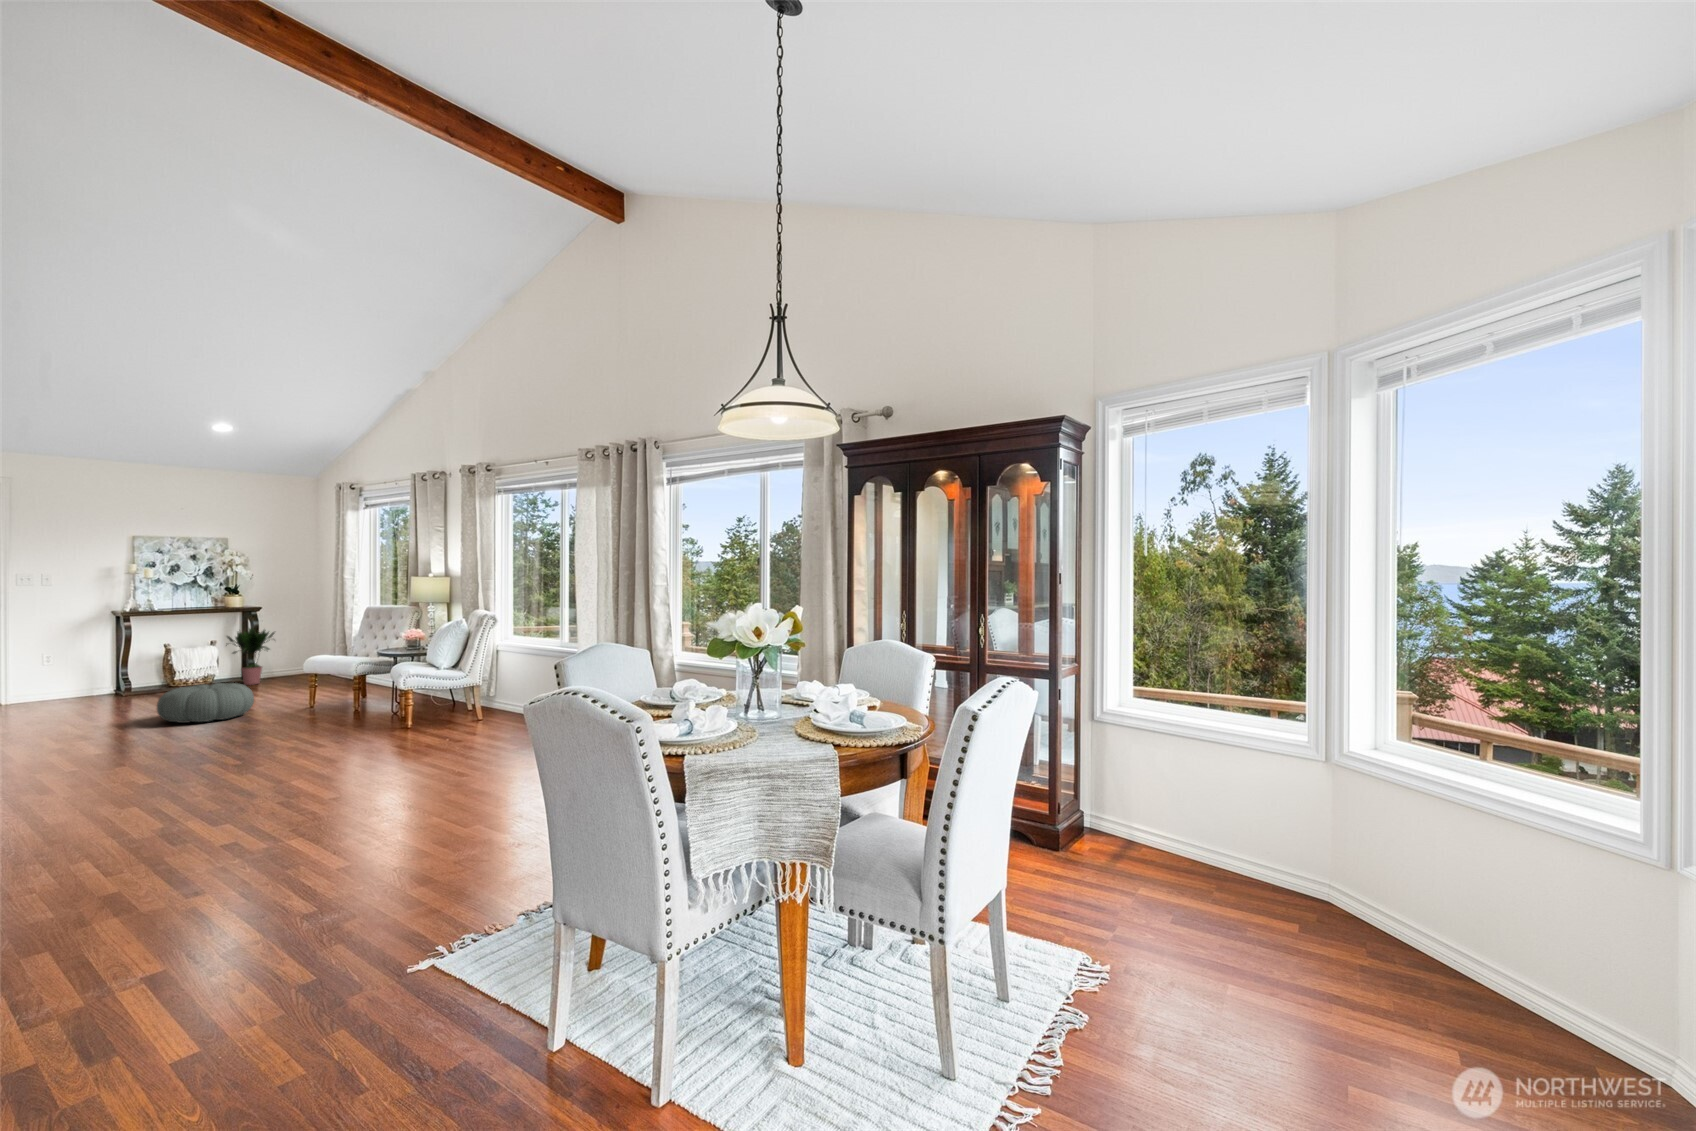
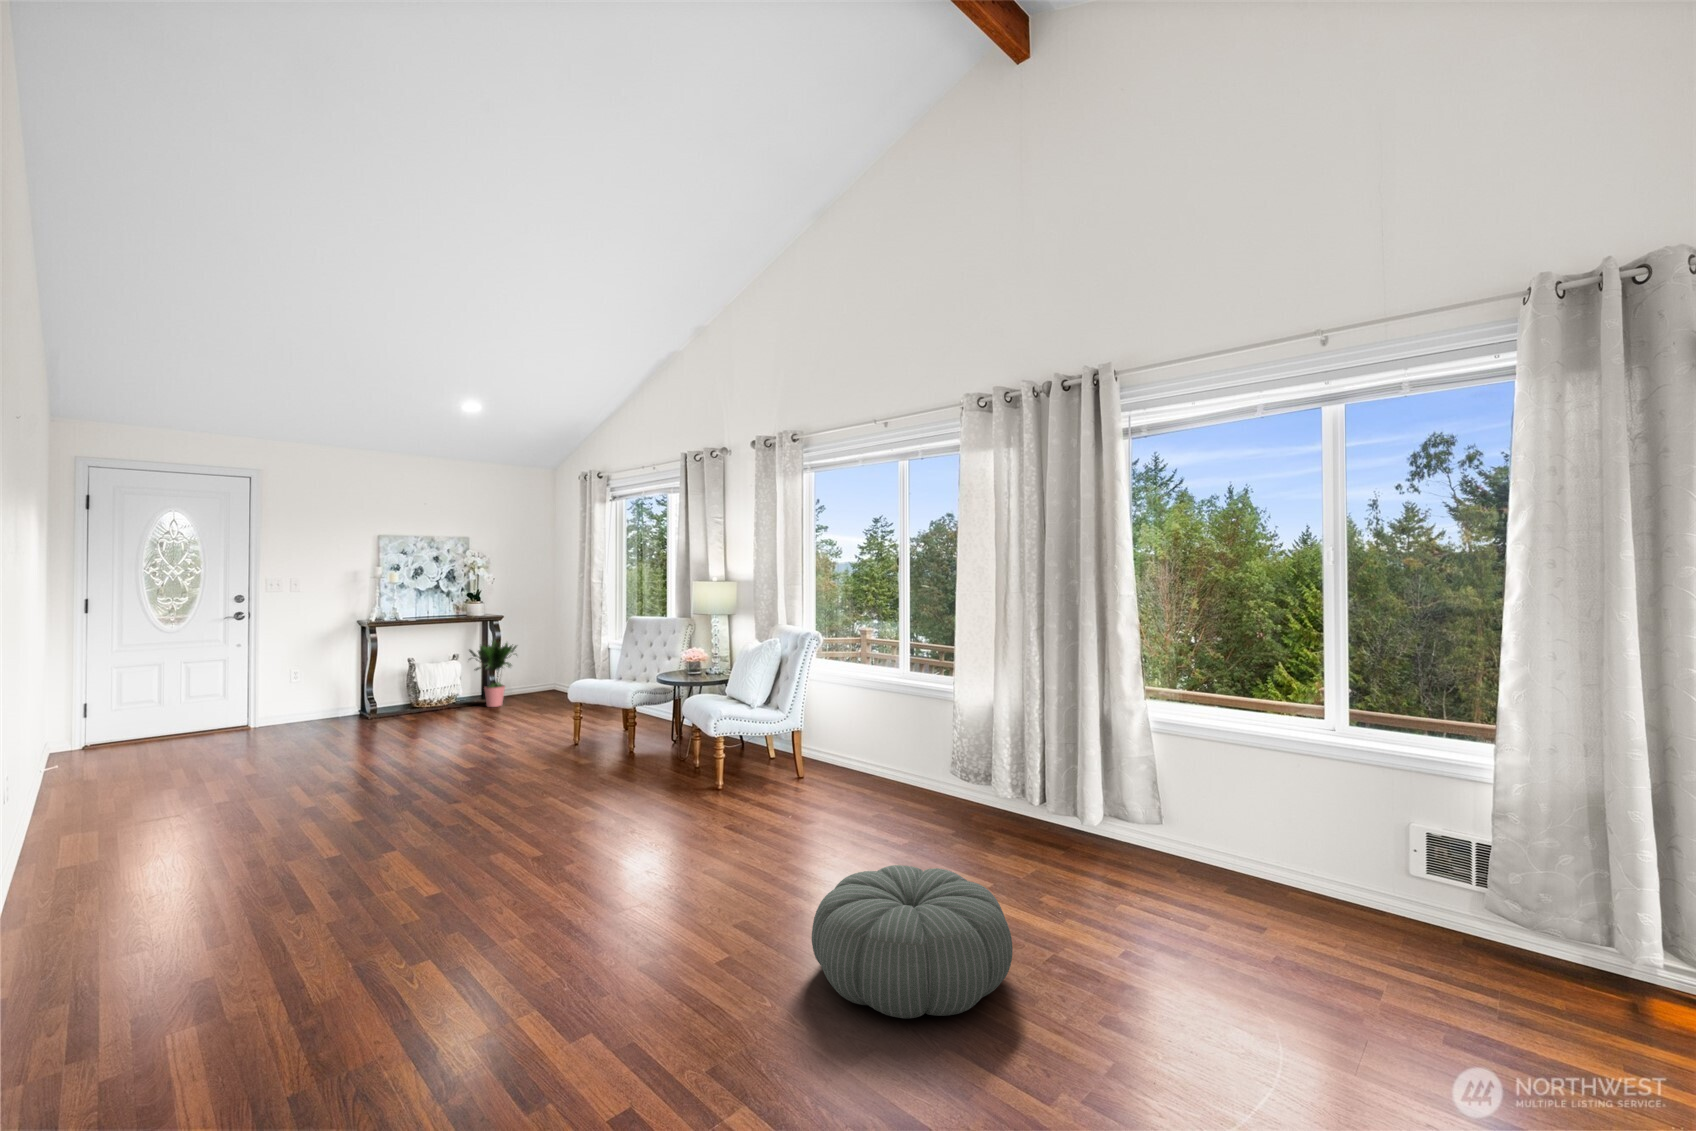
pouf: present [157,683,254,723] -> present [812,865,1013,1018]

